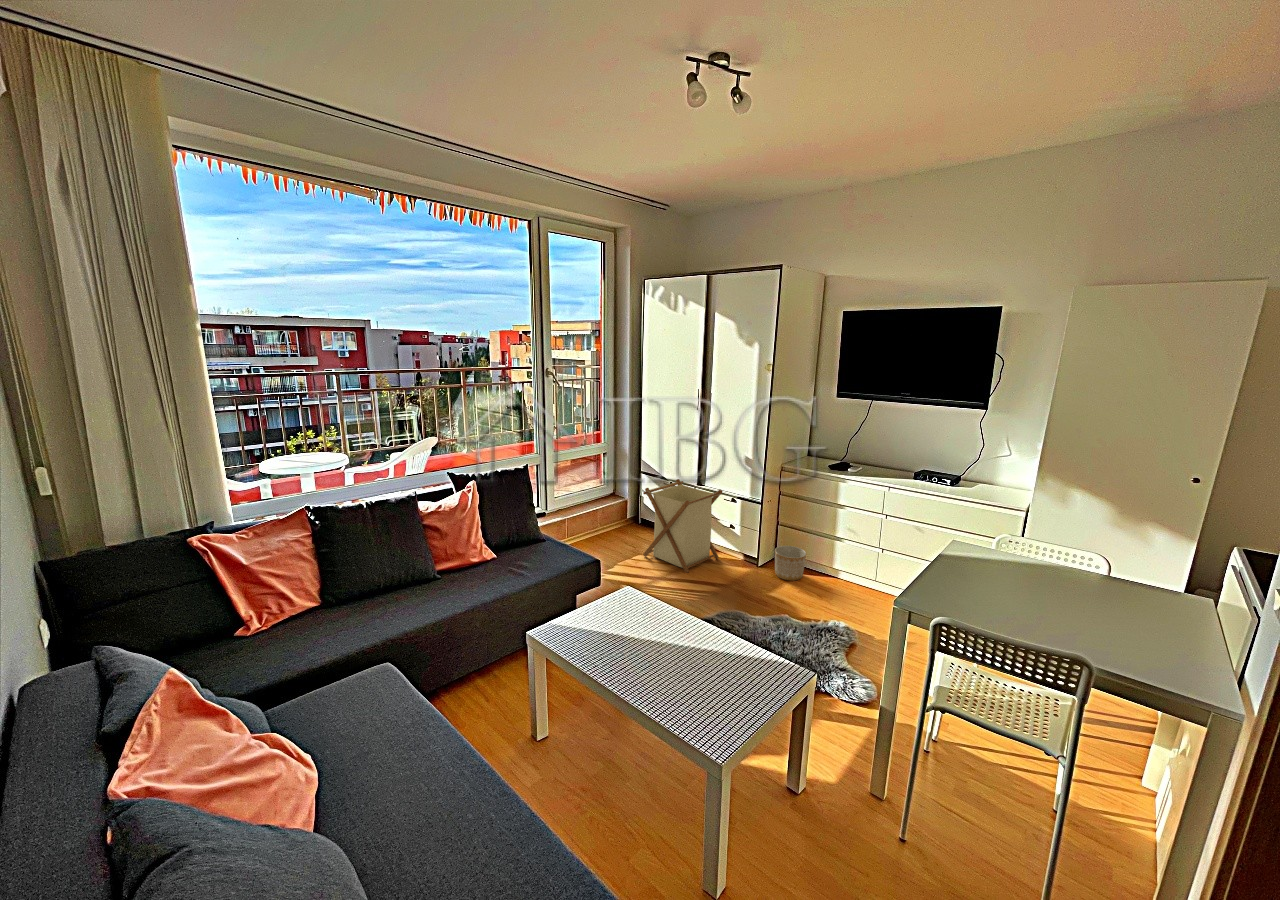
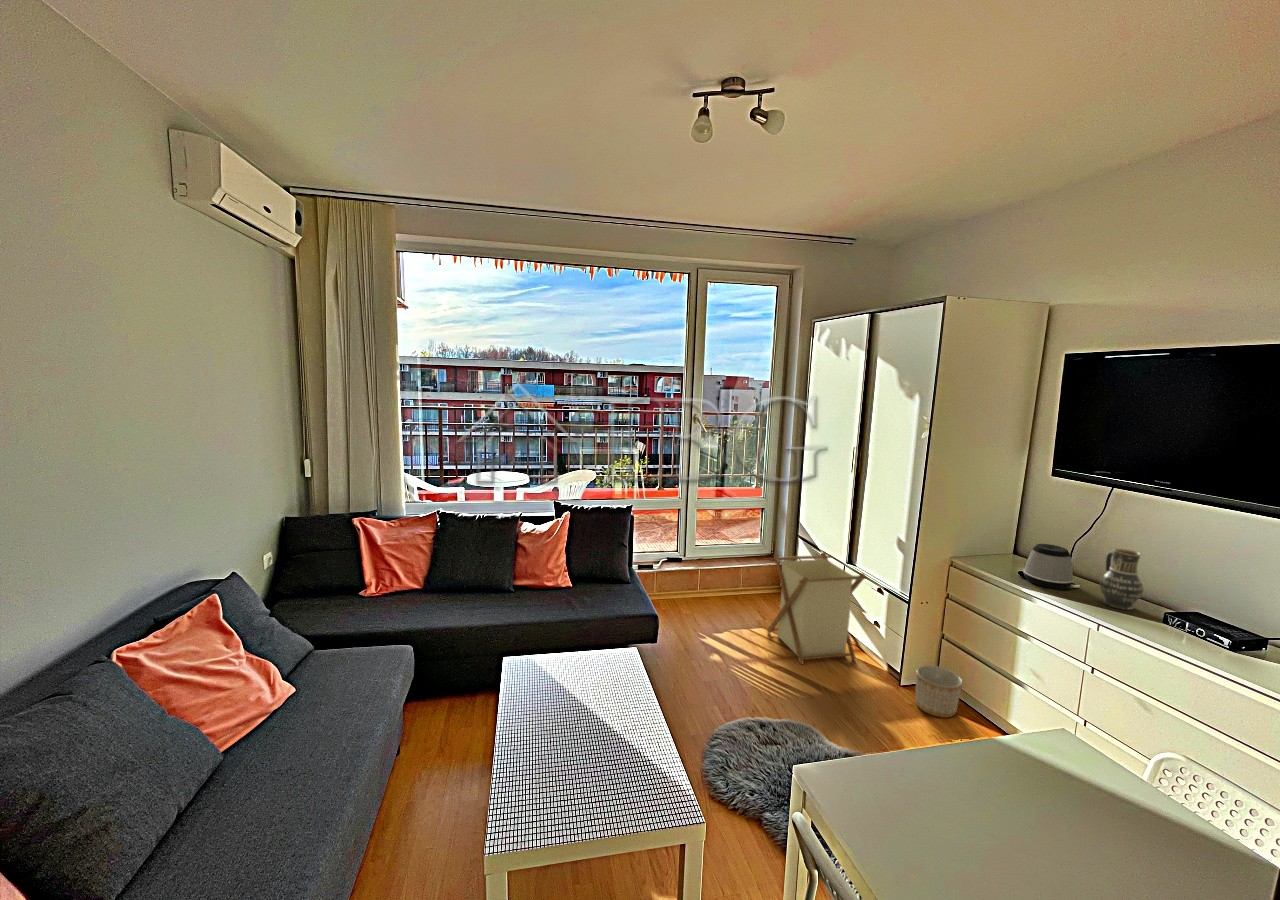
vase: none [886,439,910,478] -> present [1100,549,1143,610]
speaker: none [835,444,866,473] -> present [1023,544,1074,589]

